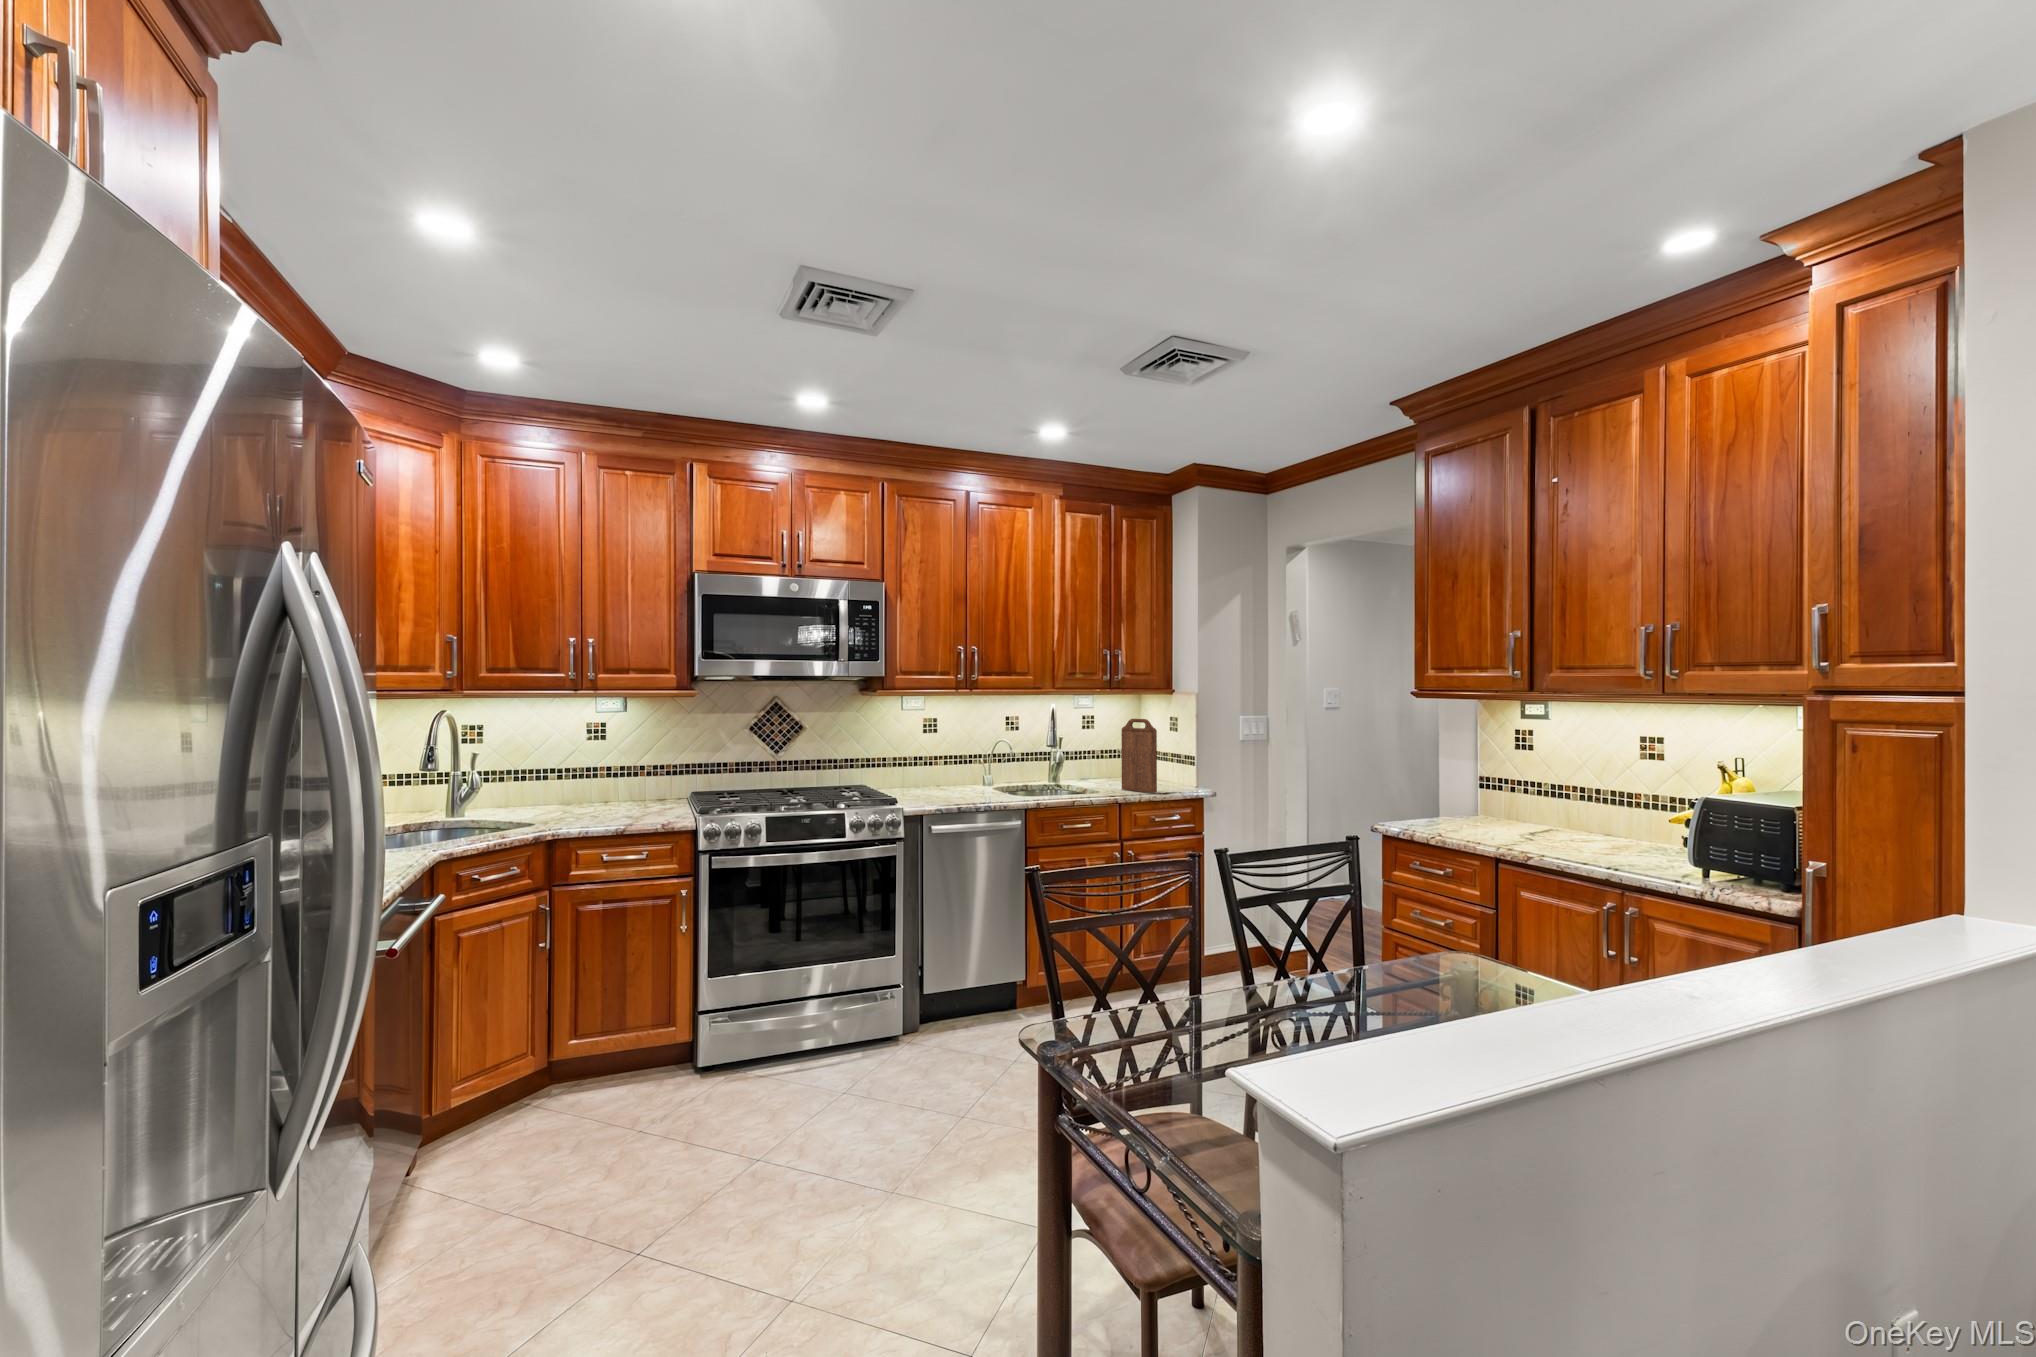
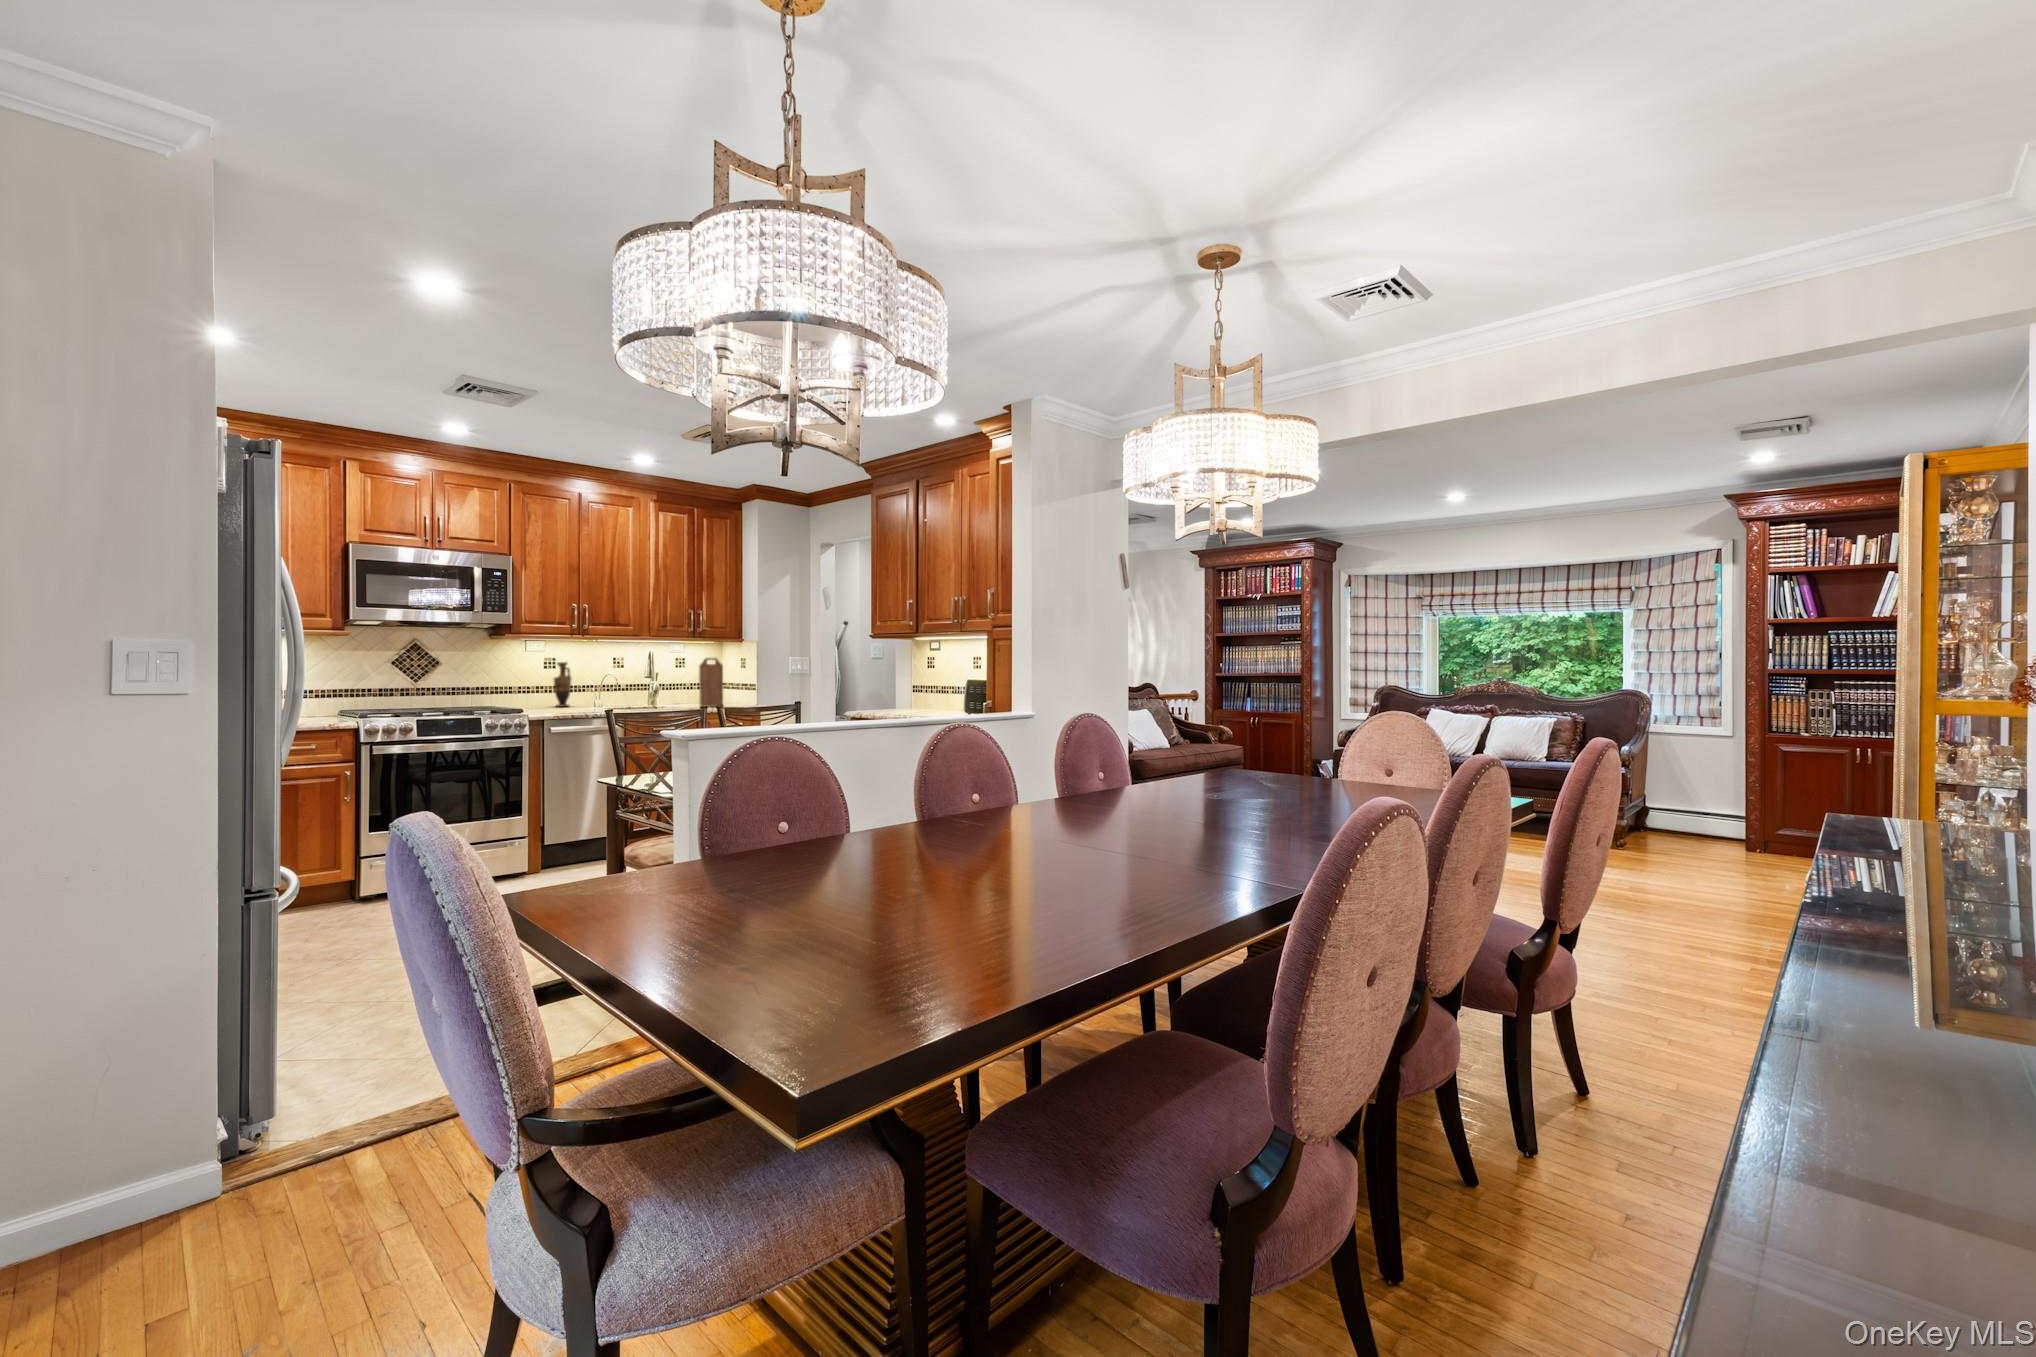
vase: none [934,725,956,787] -> present [554,662,571,707]

